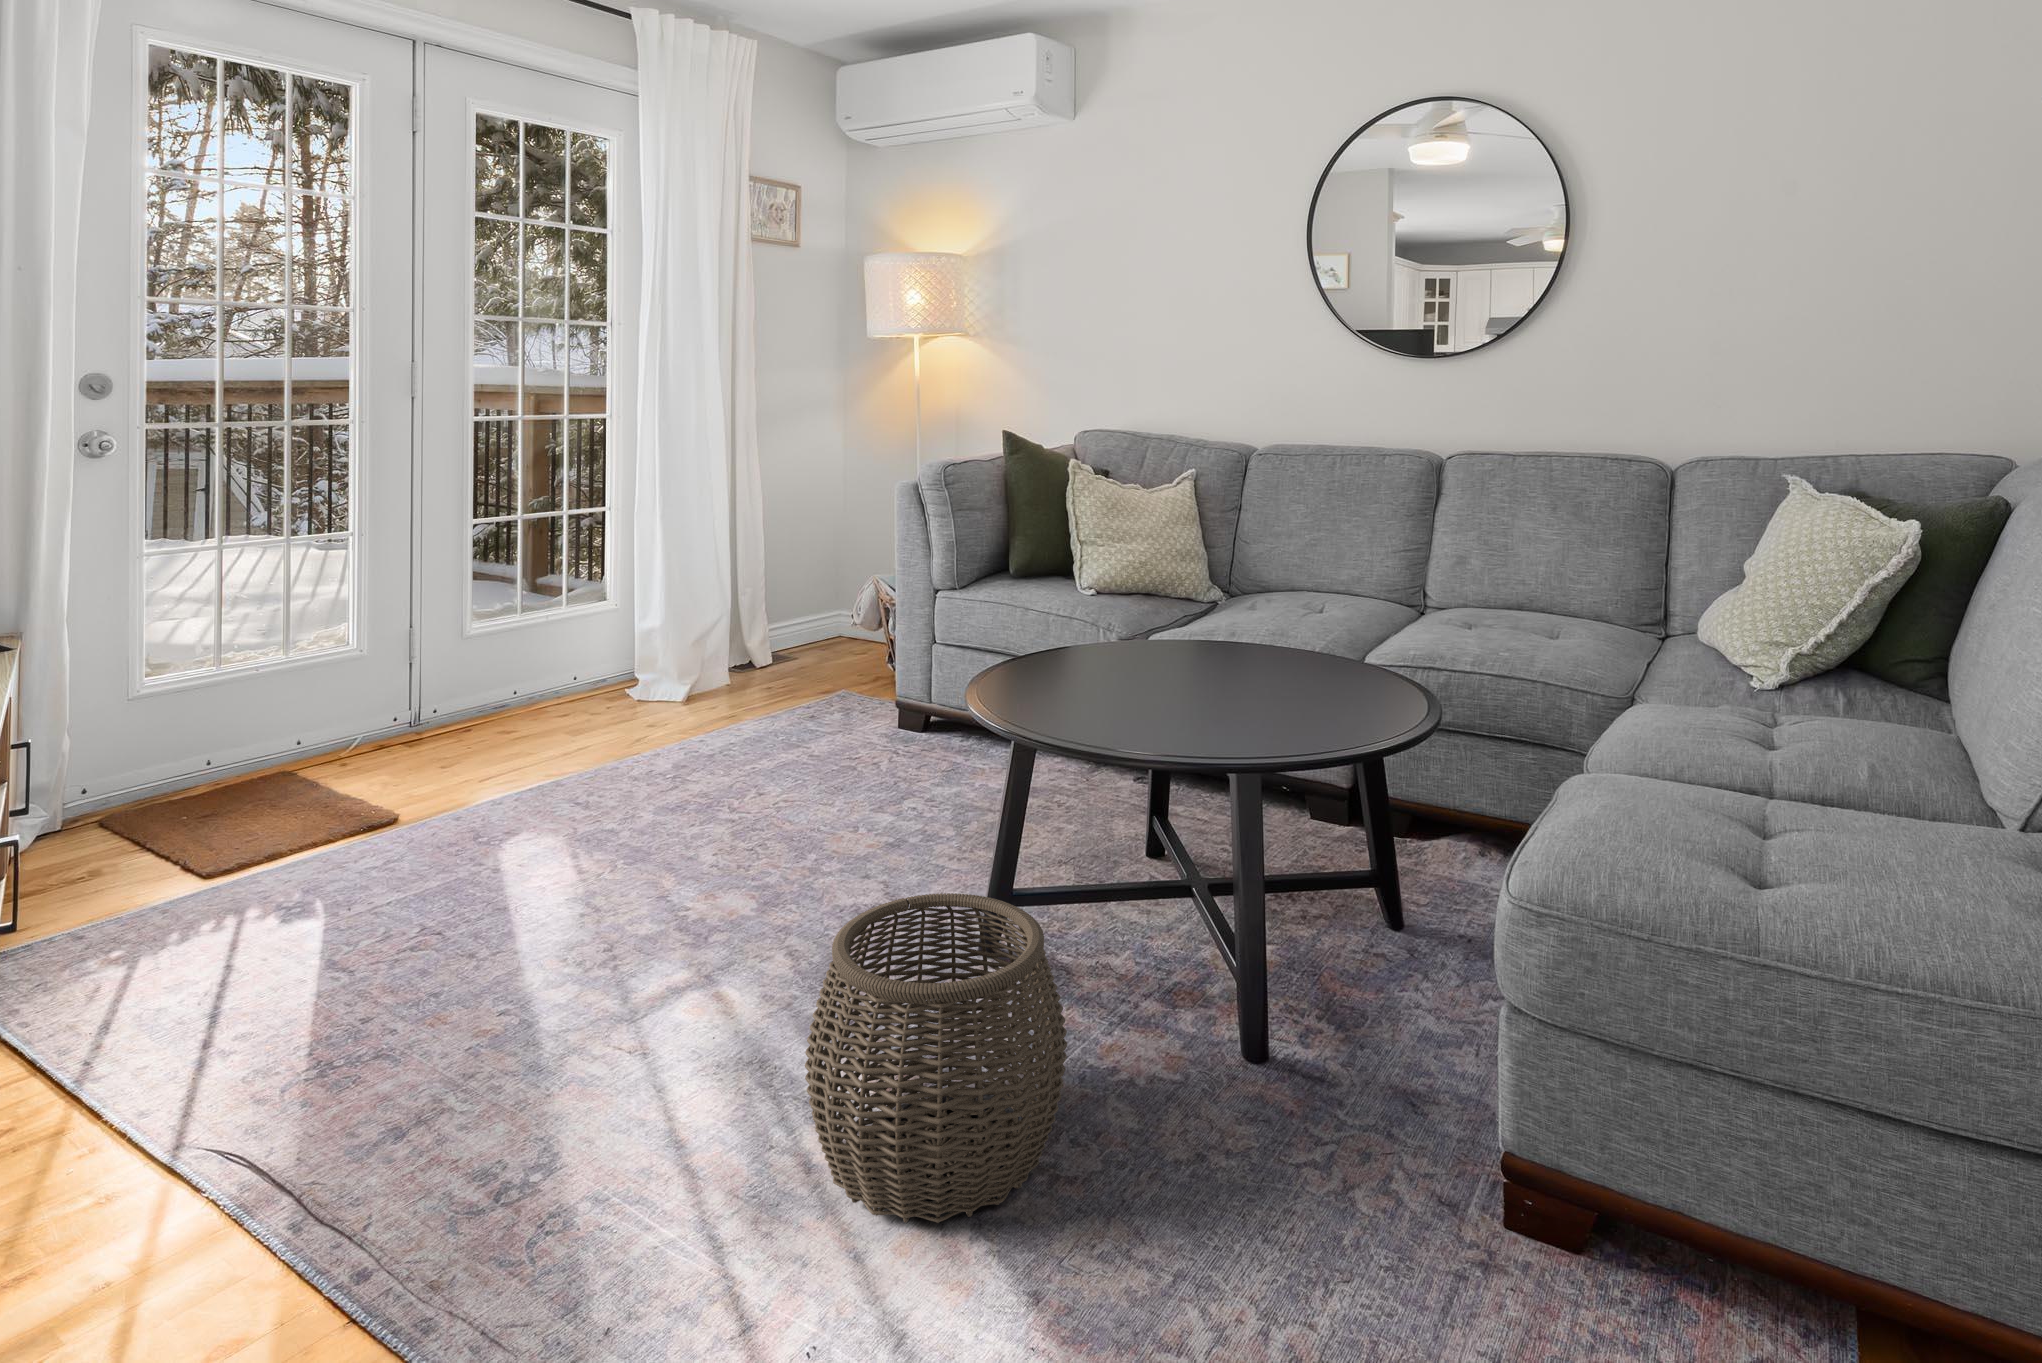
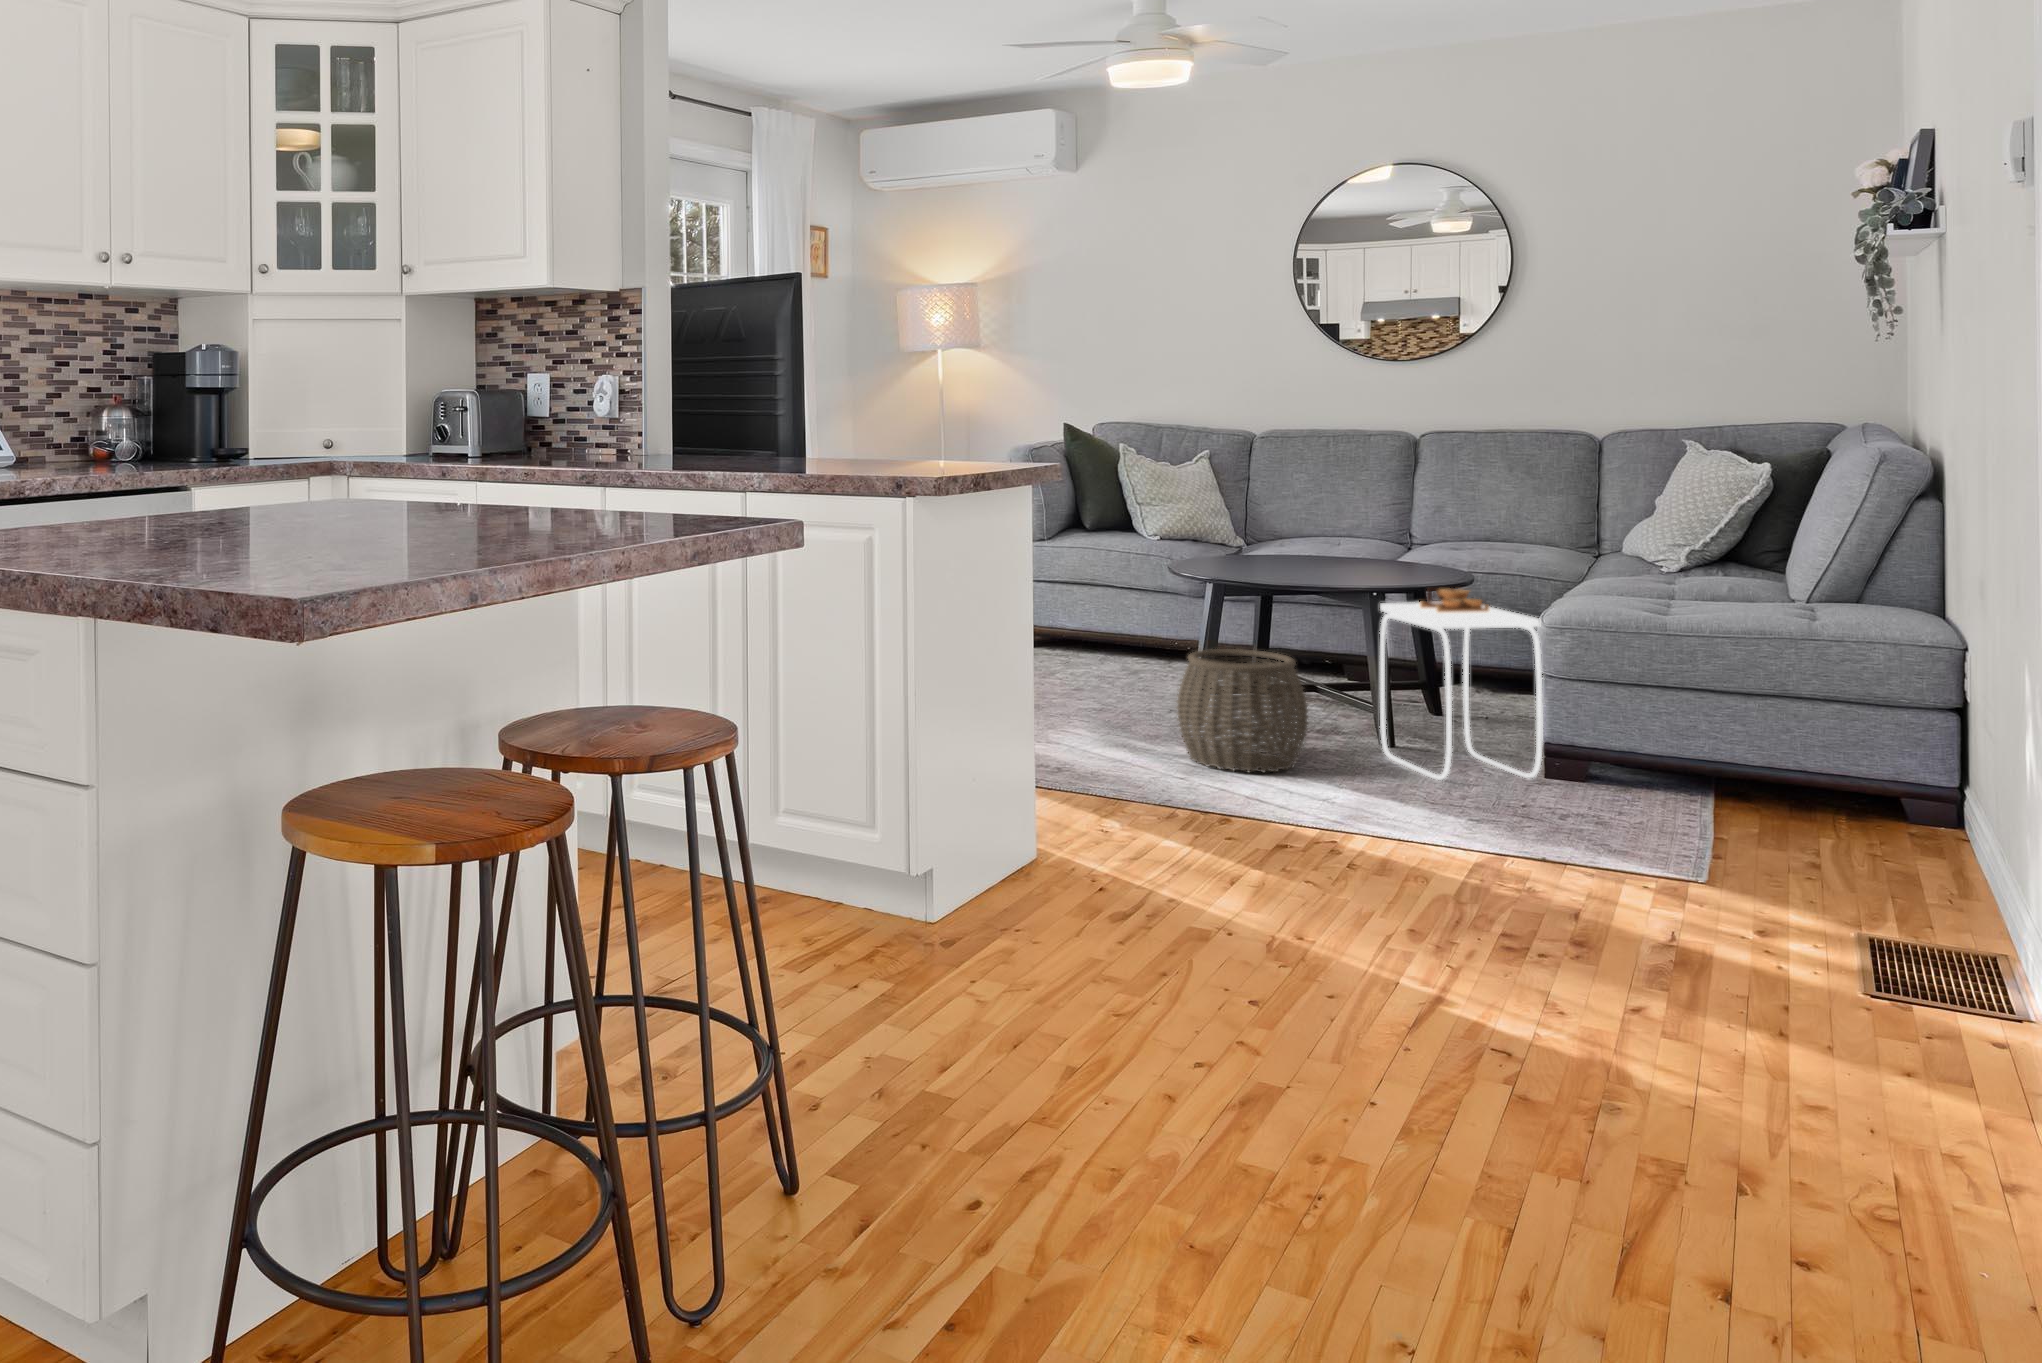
side table: none [1236,796,1521,1267] -> present [1380,587,1543,780]

